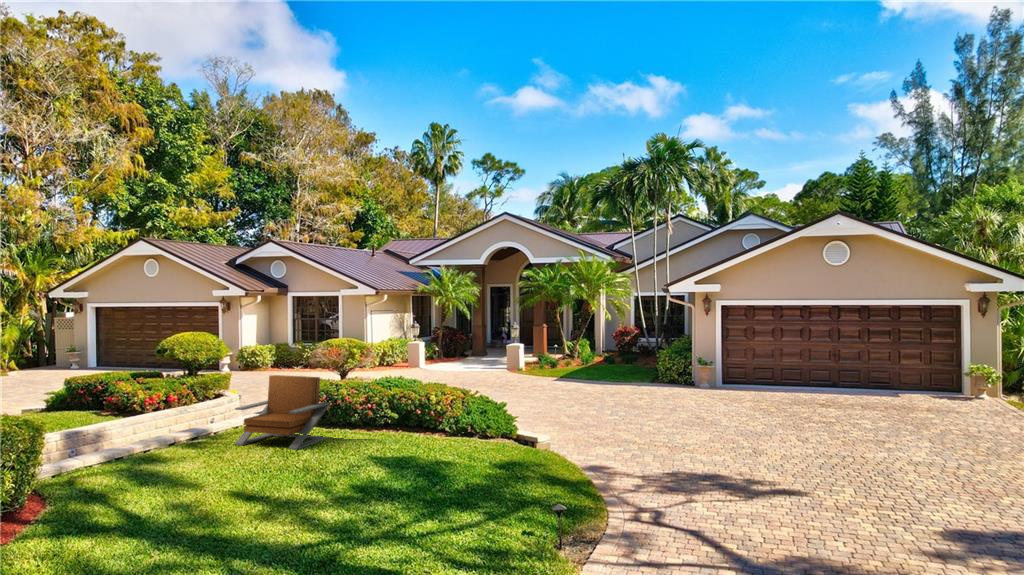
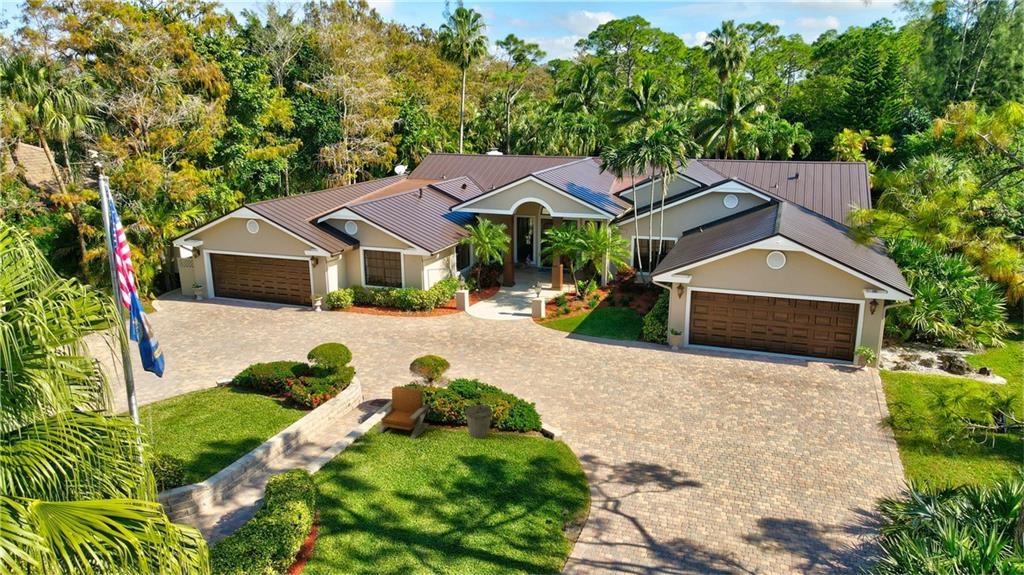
trash can: none [385,395,432,449] -> present [465,405,492,438]

